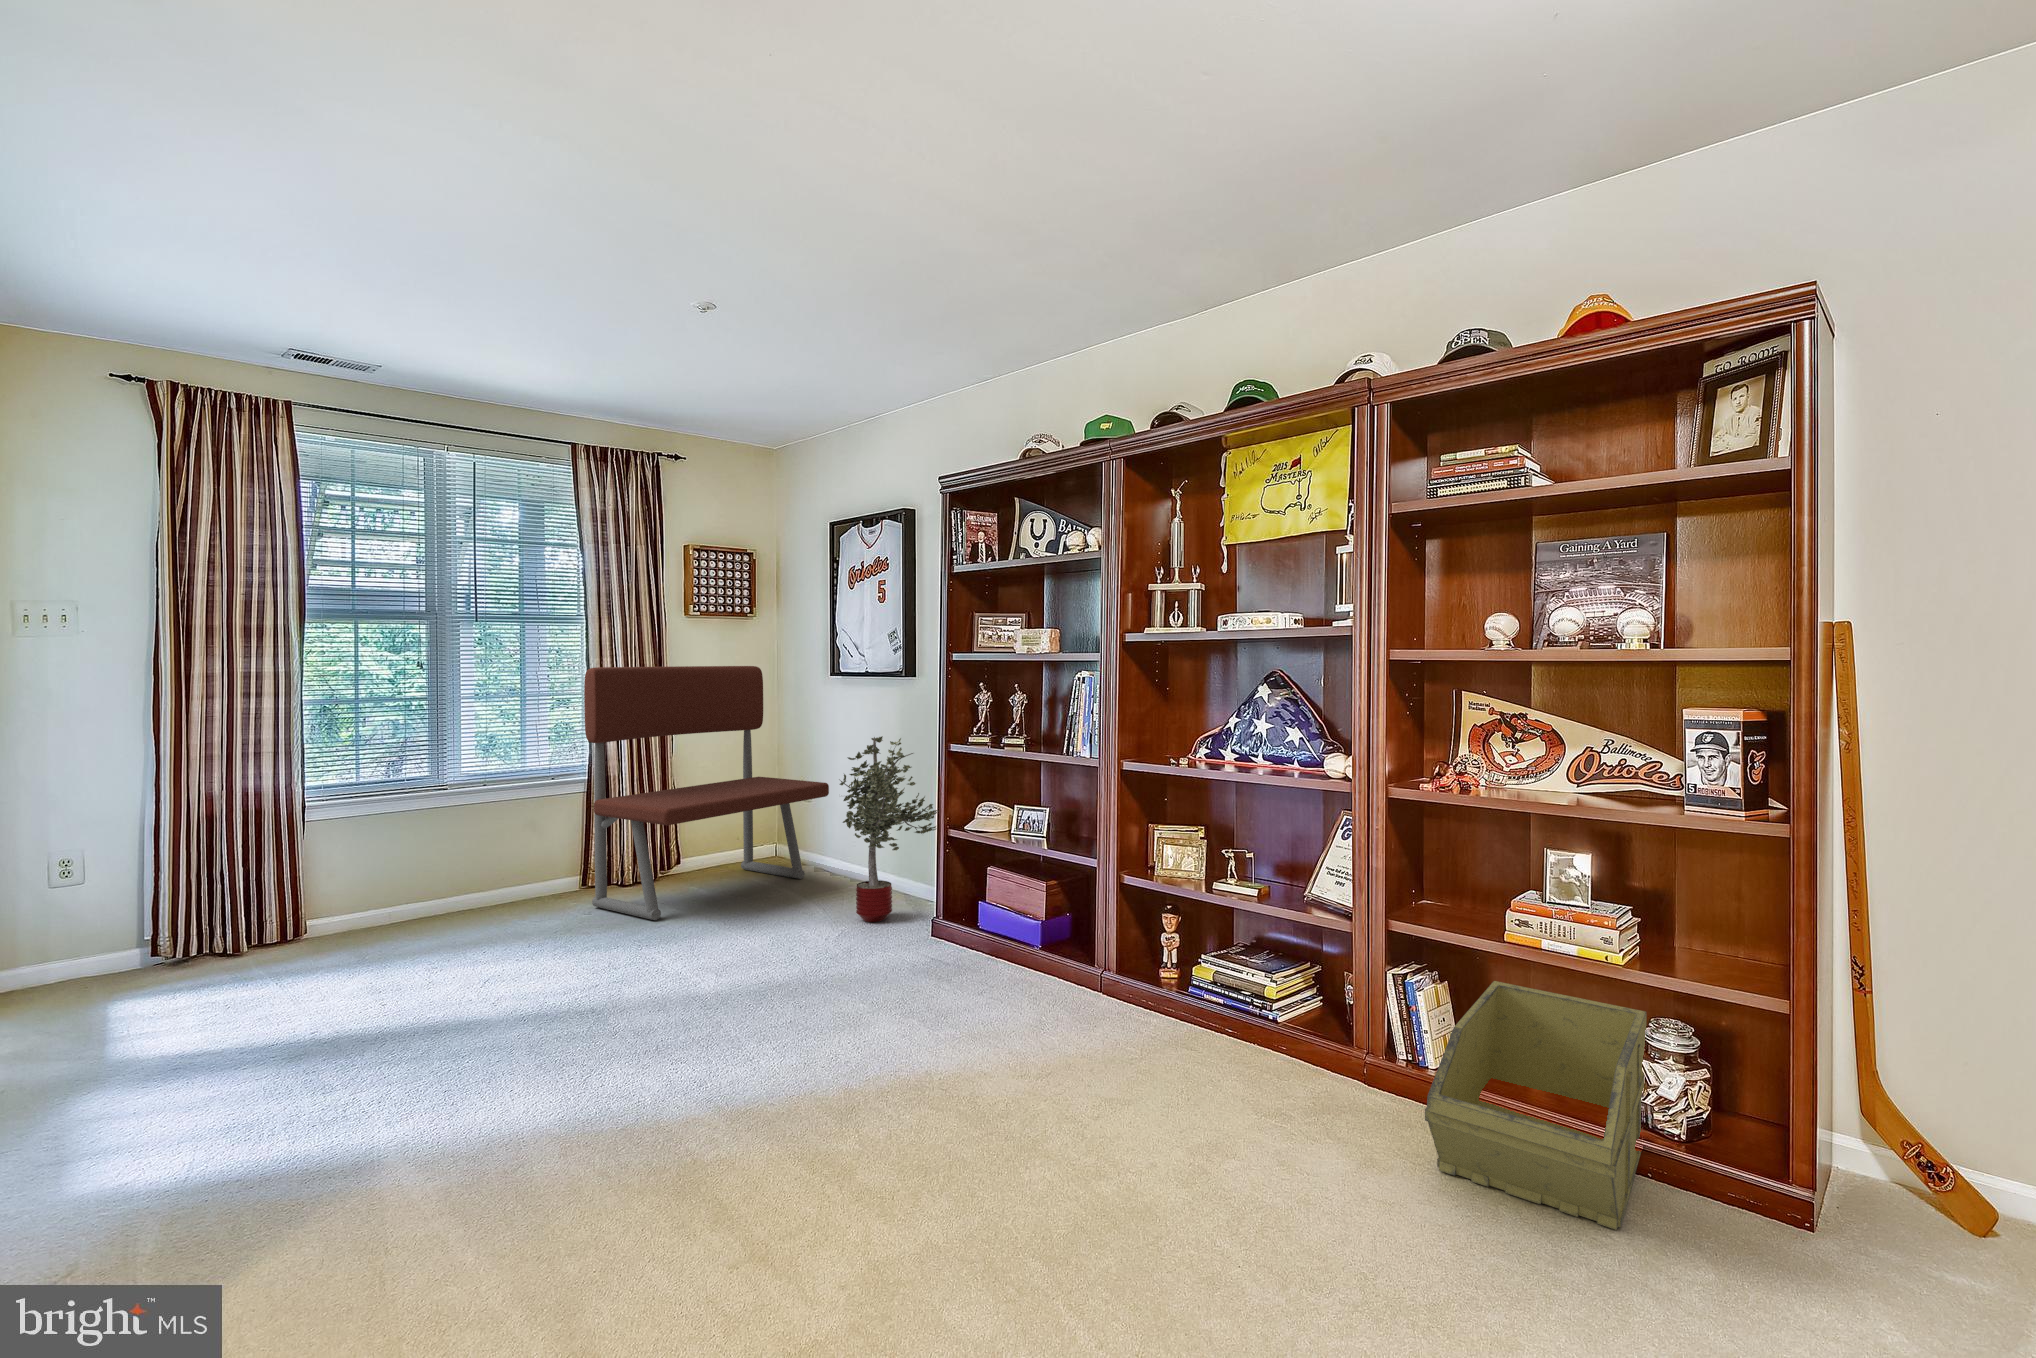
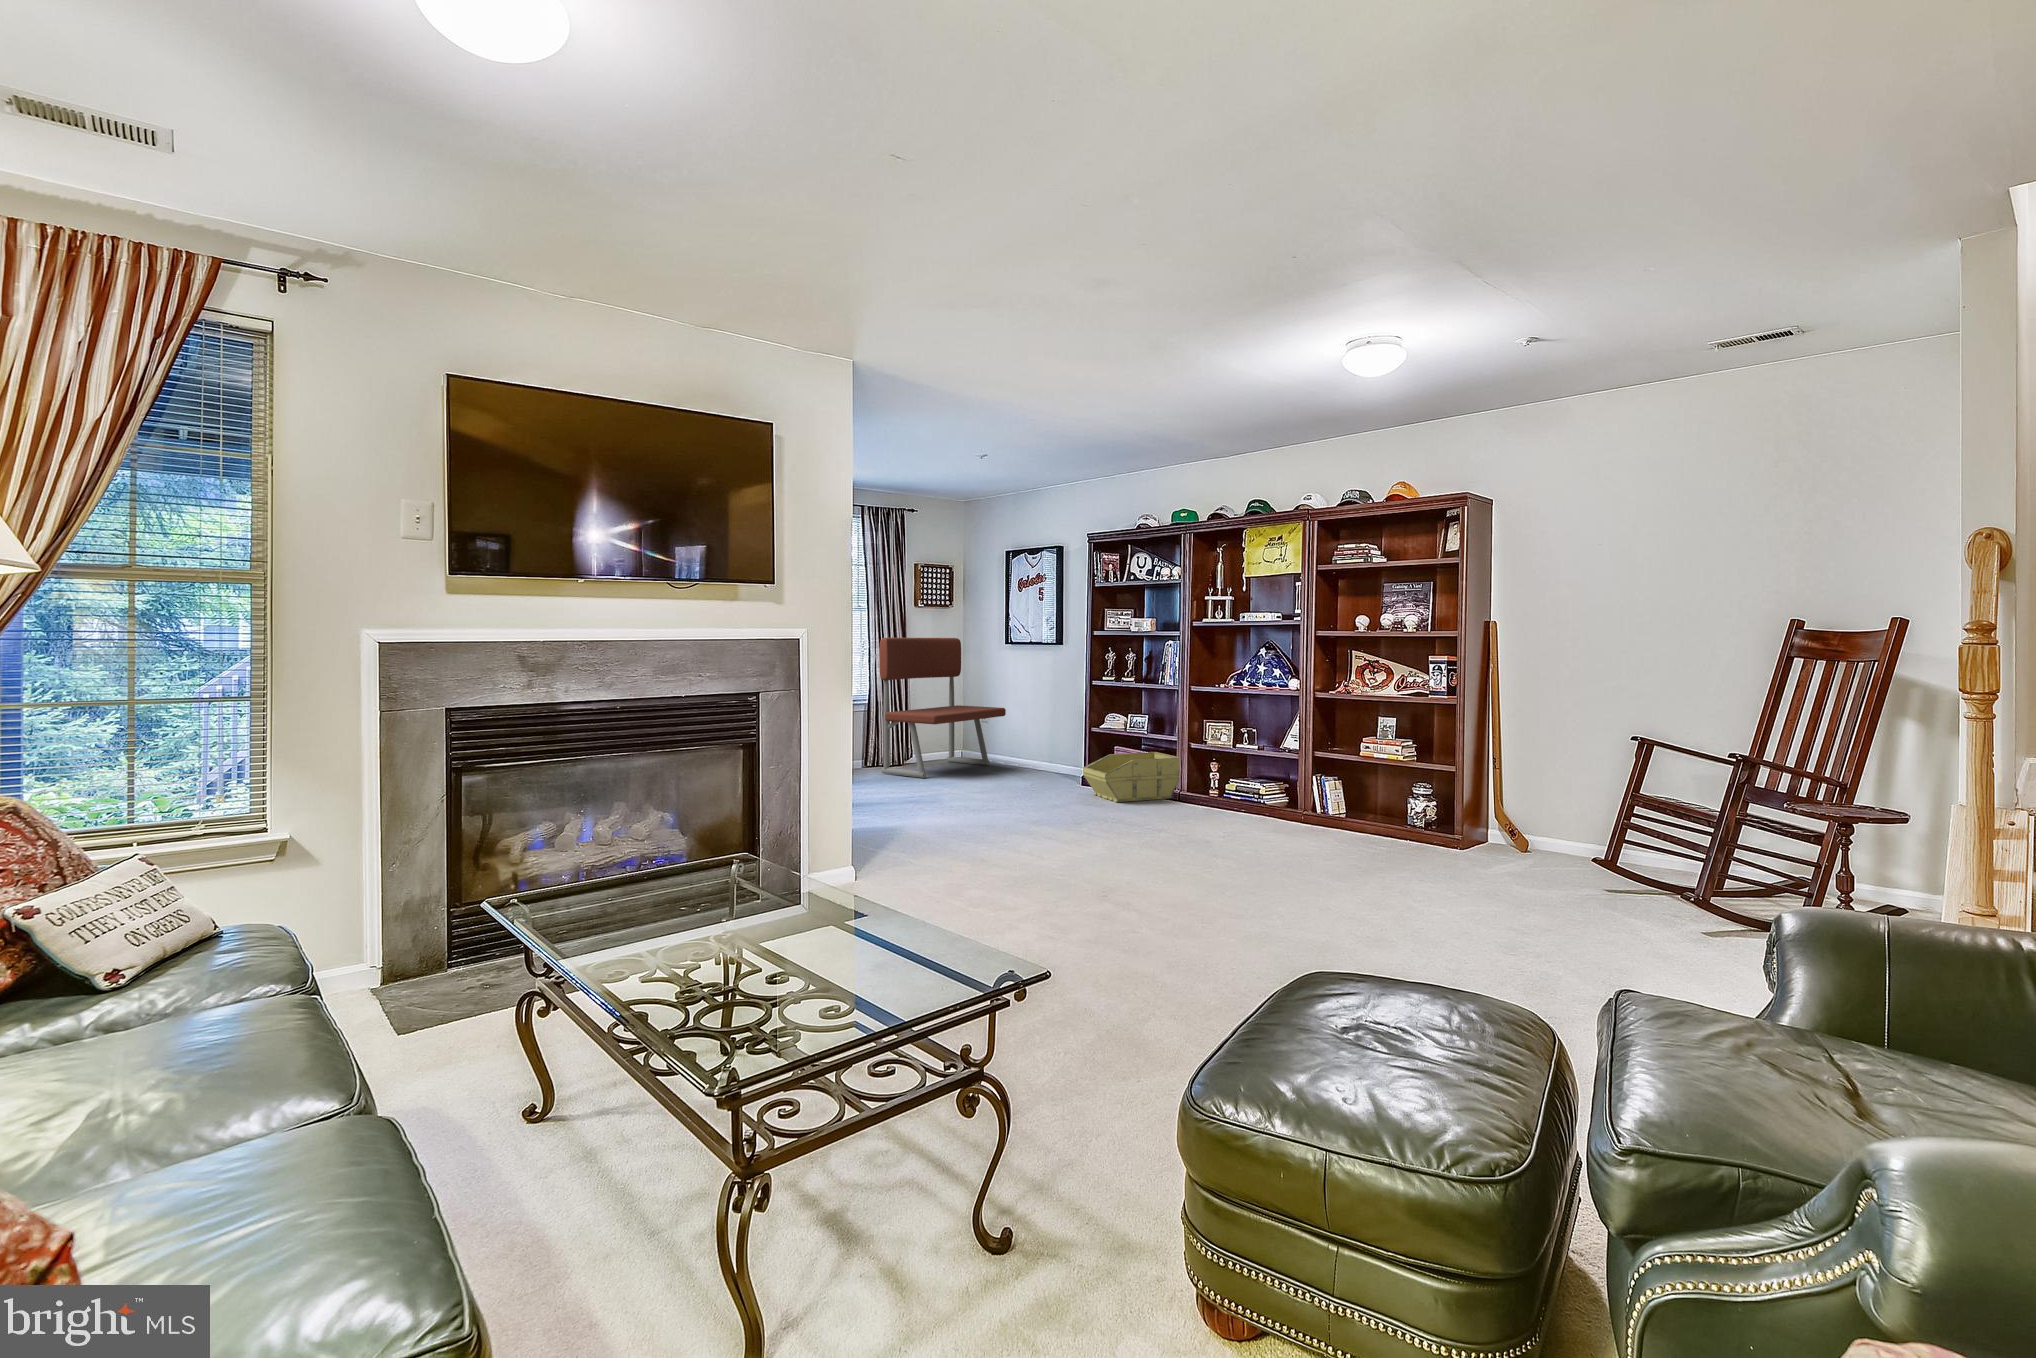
potted tree: present [840,736,938,922] -> none [1027,677,1084,780]
storage bin: present [1425,981,1647,1230] -> present [1083,752,1179,802]

